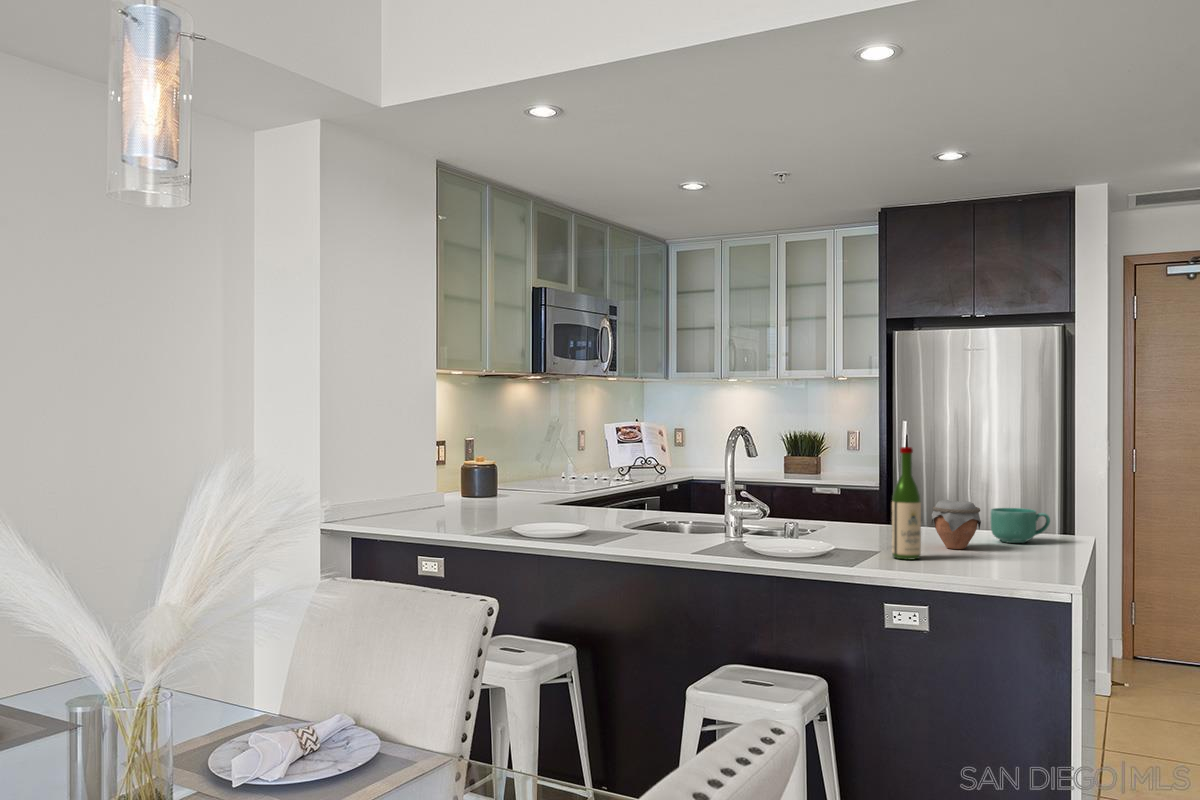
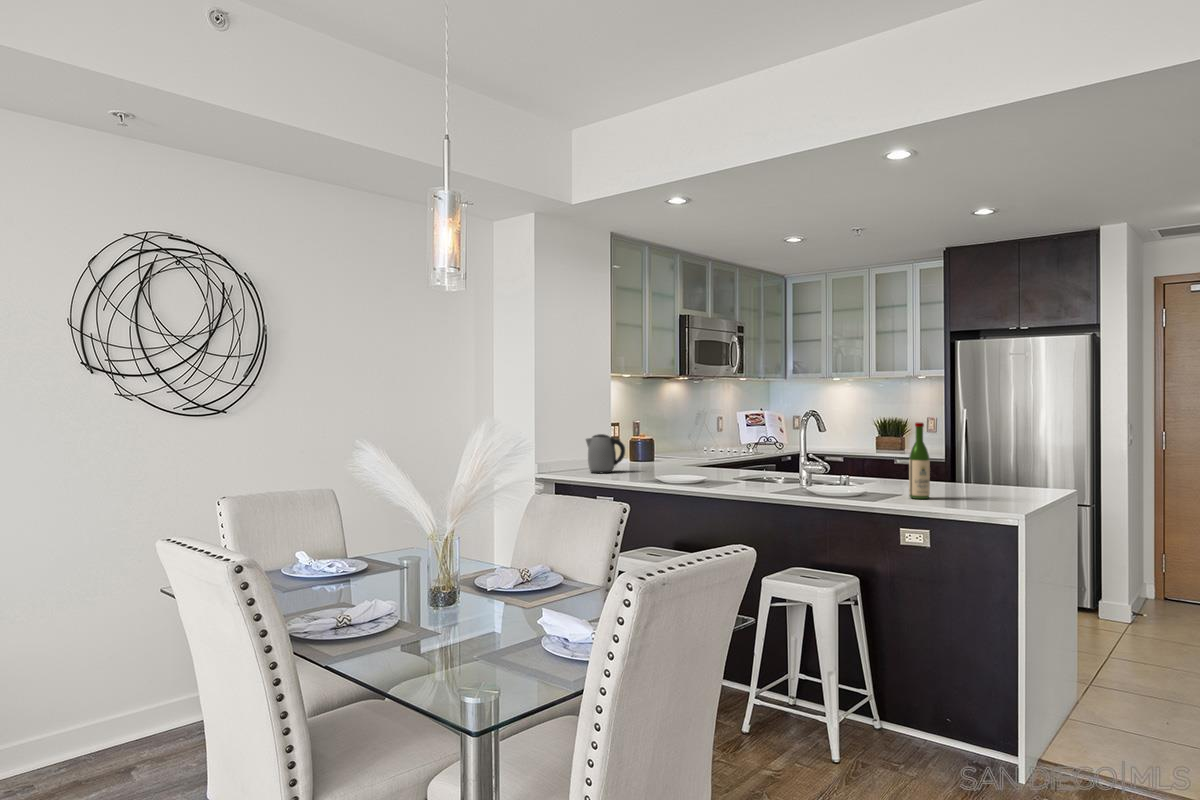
kettle: none [398,462,458,521] -> present [586,434,625,473]
jar: present [931,500,981,549] -> none [943,461,979,494]
mug: present [991,508,1050,543] -> none [992,468,1037,492]

